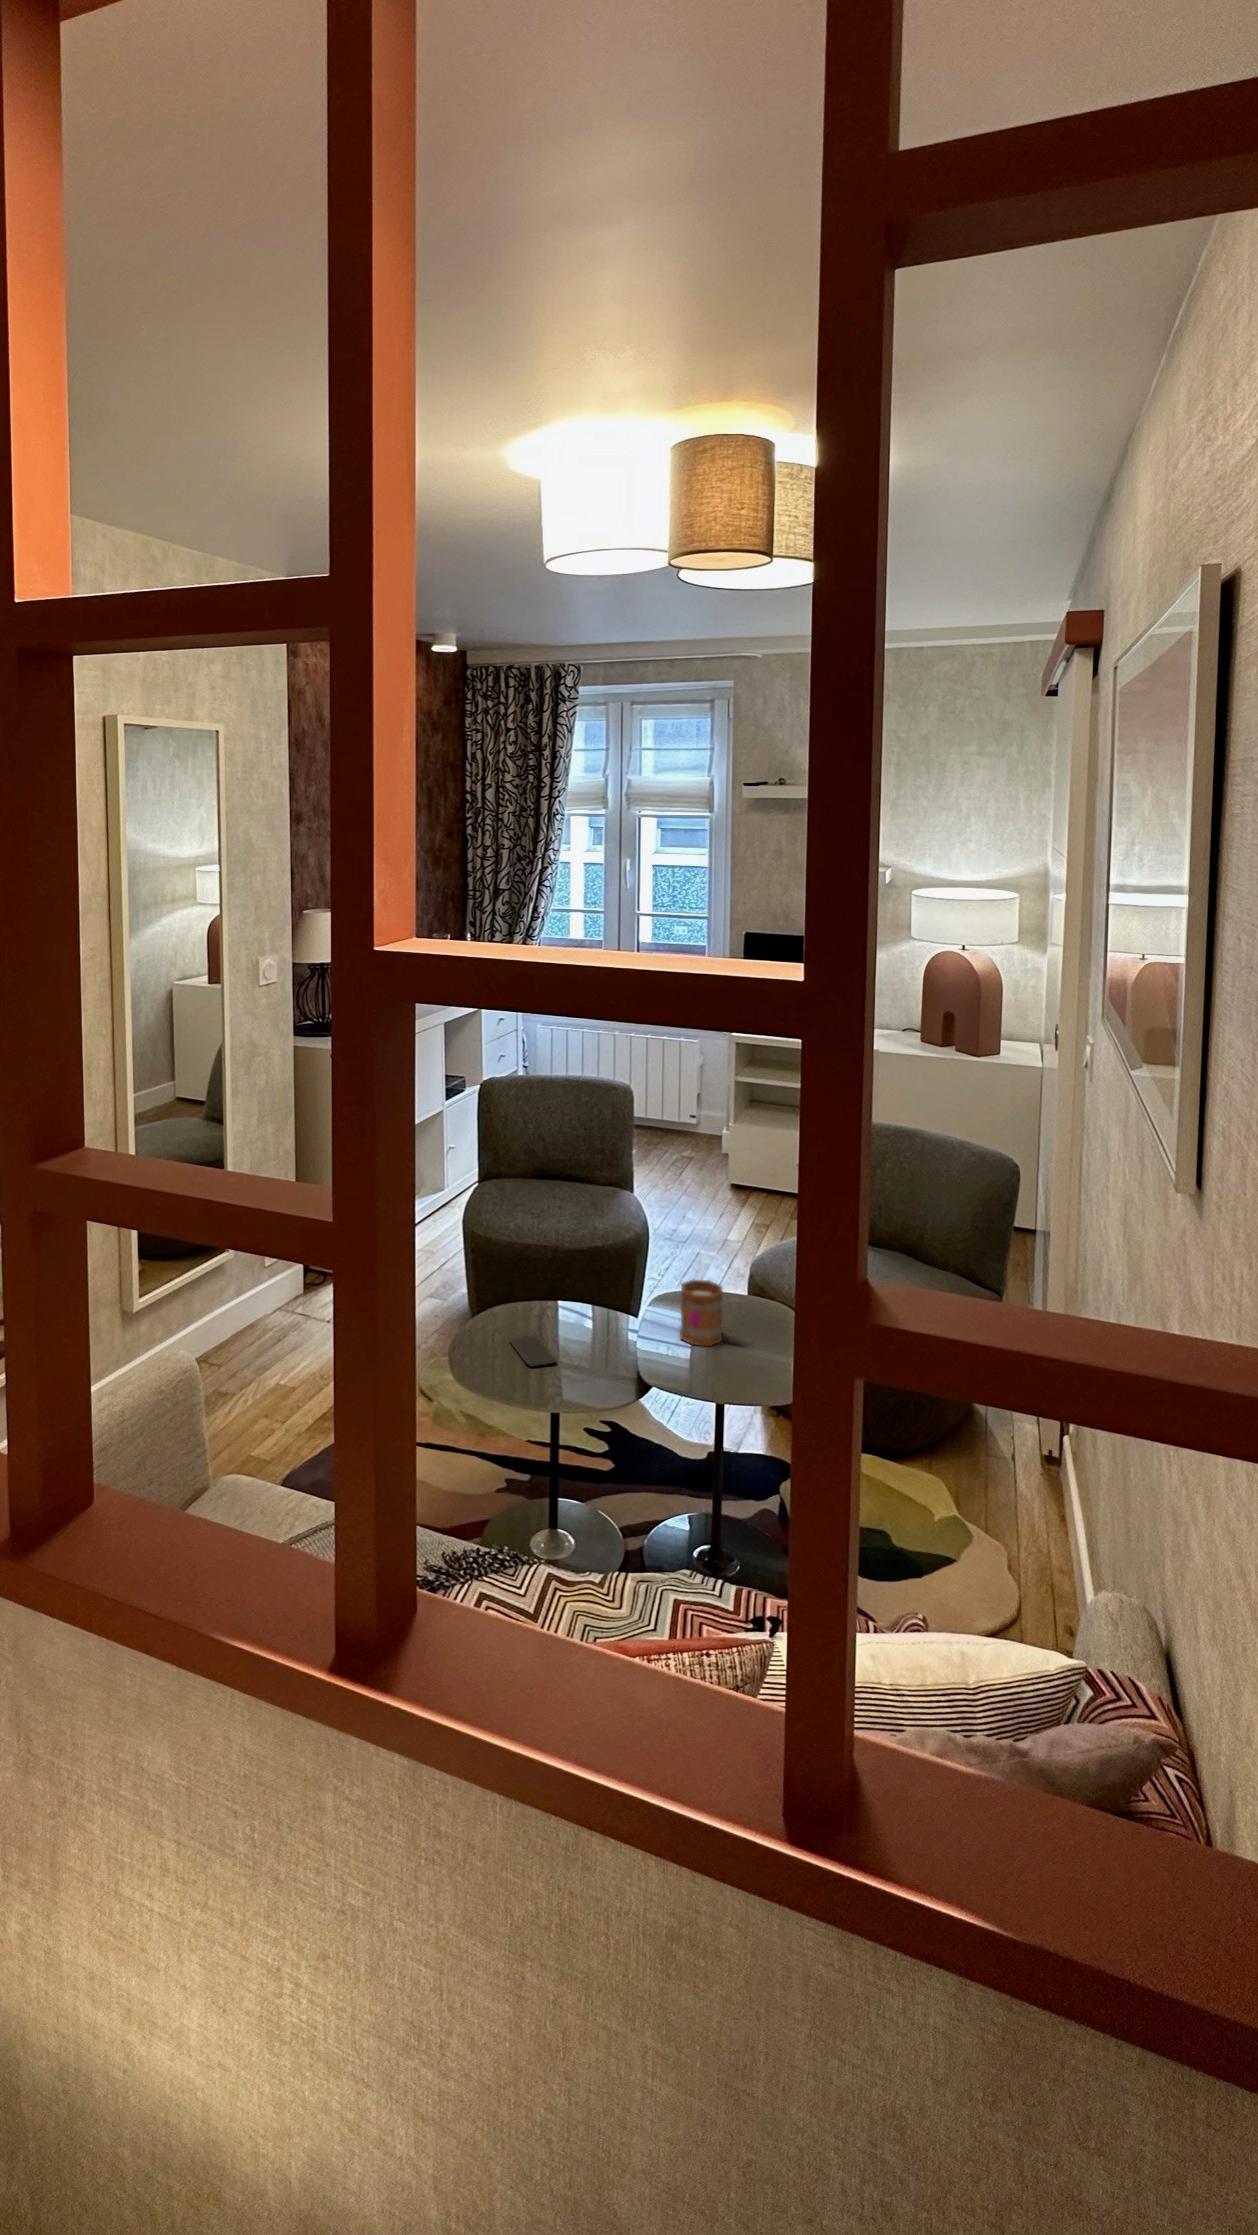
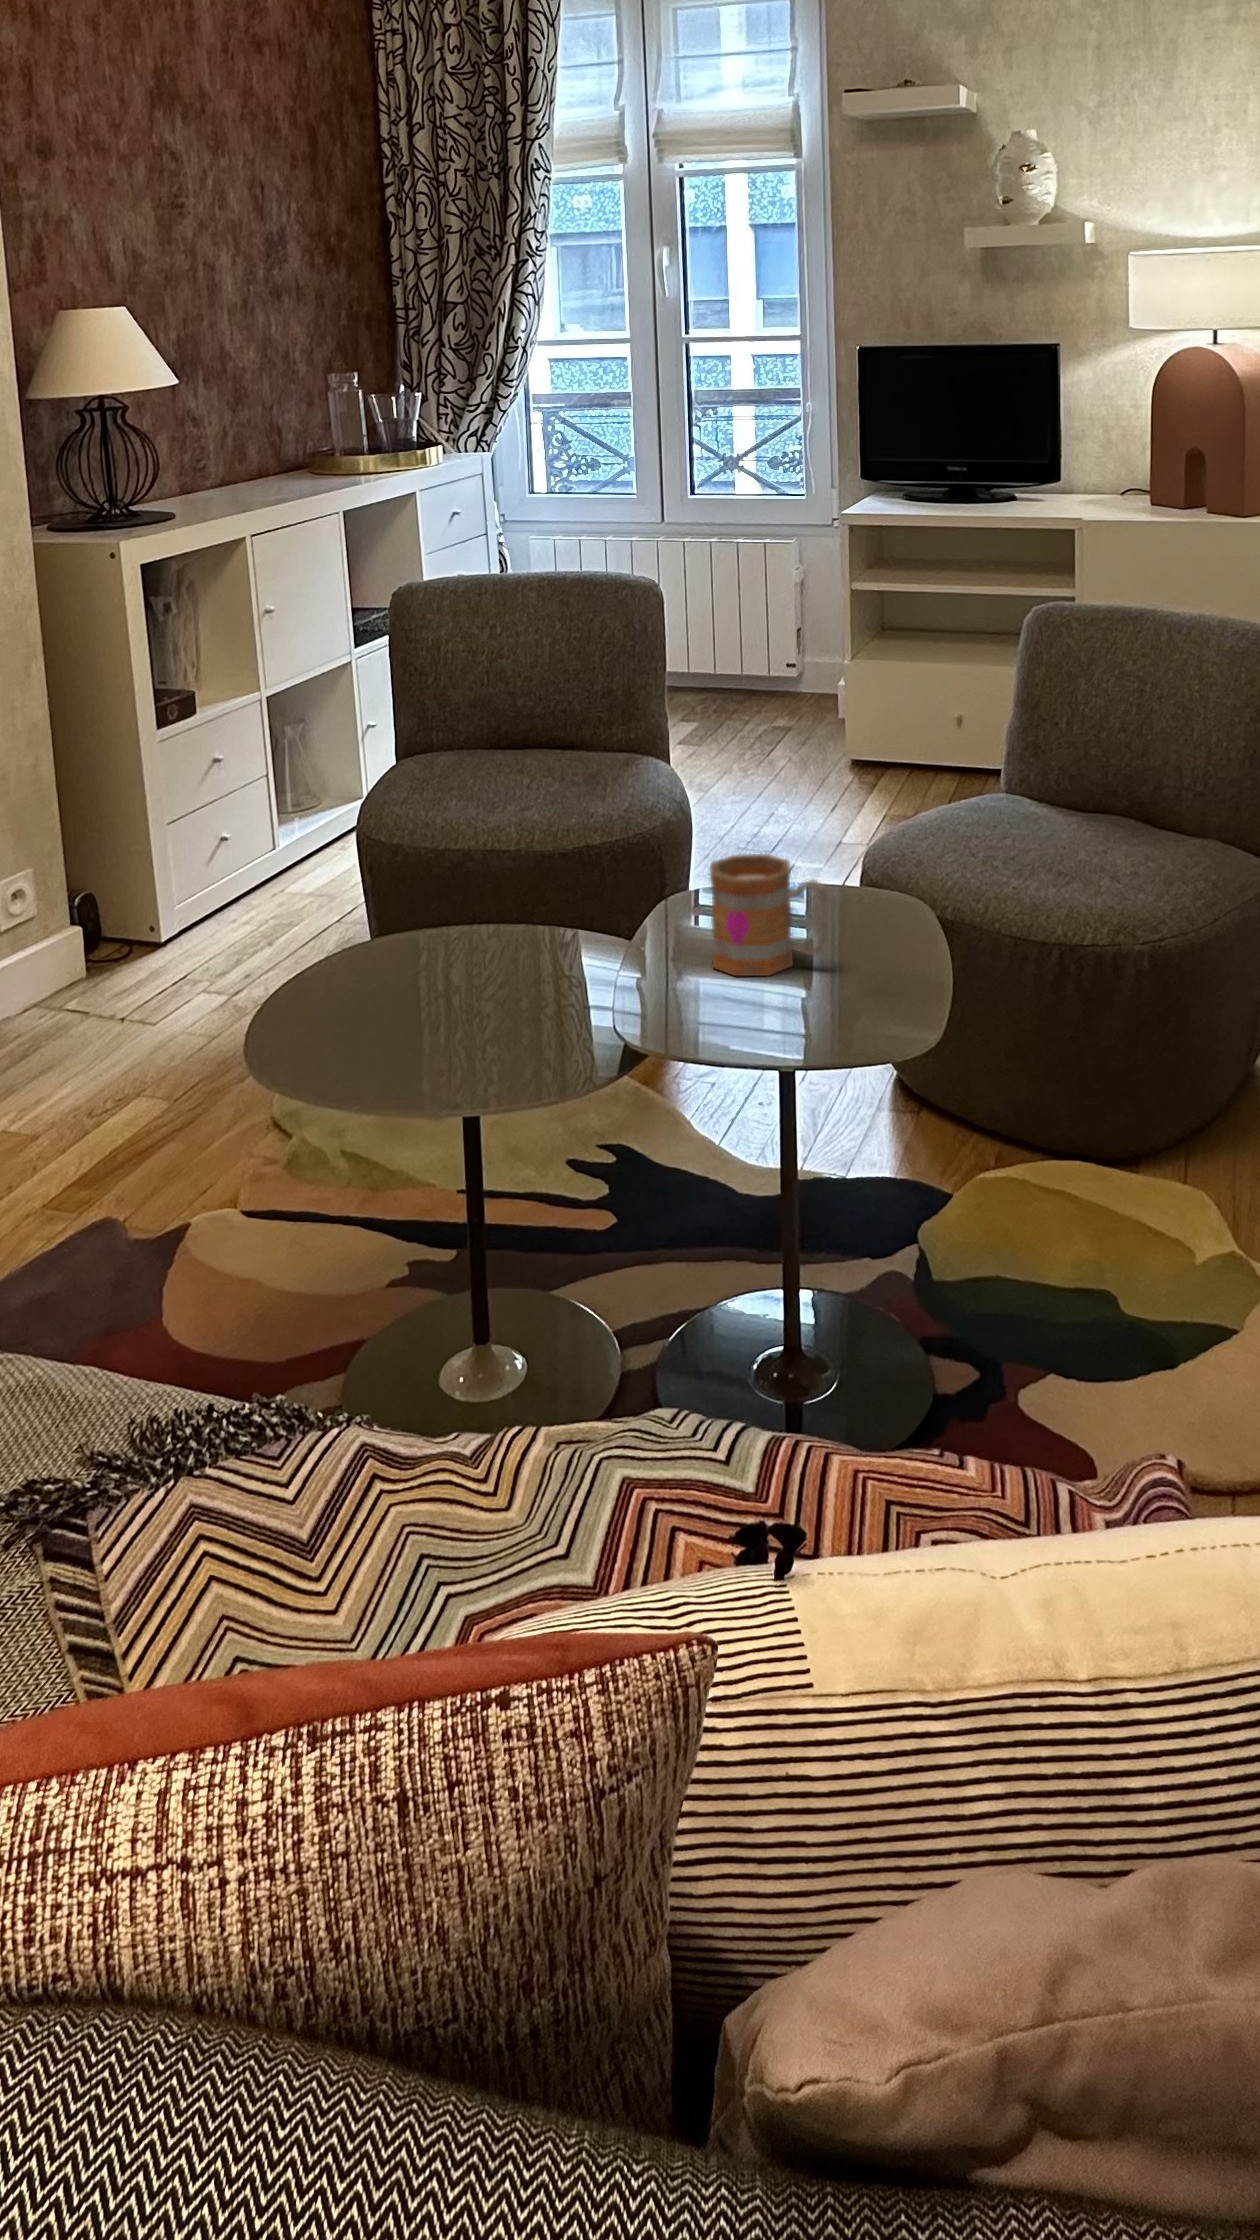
smartphone: present [510,1335,556,1367] -> none [378,983,465,1039]

